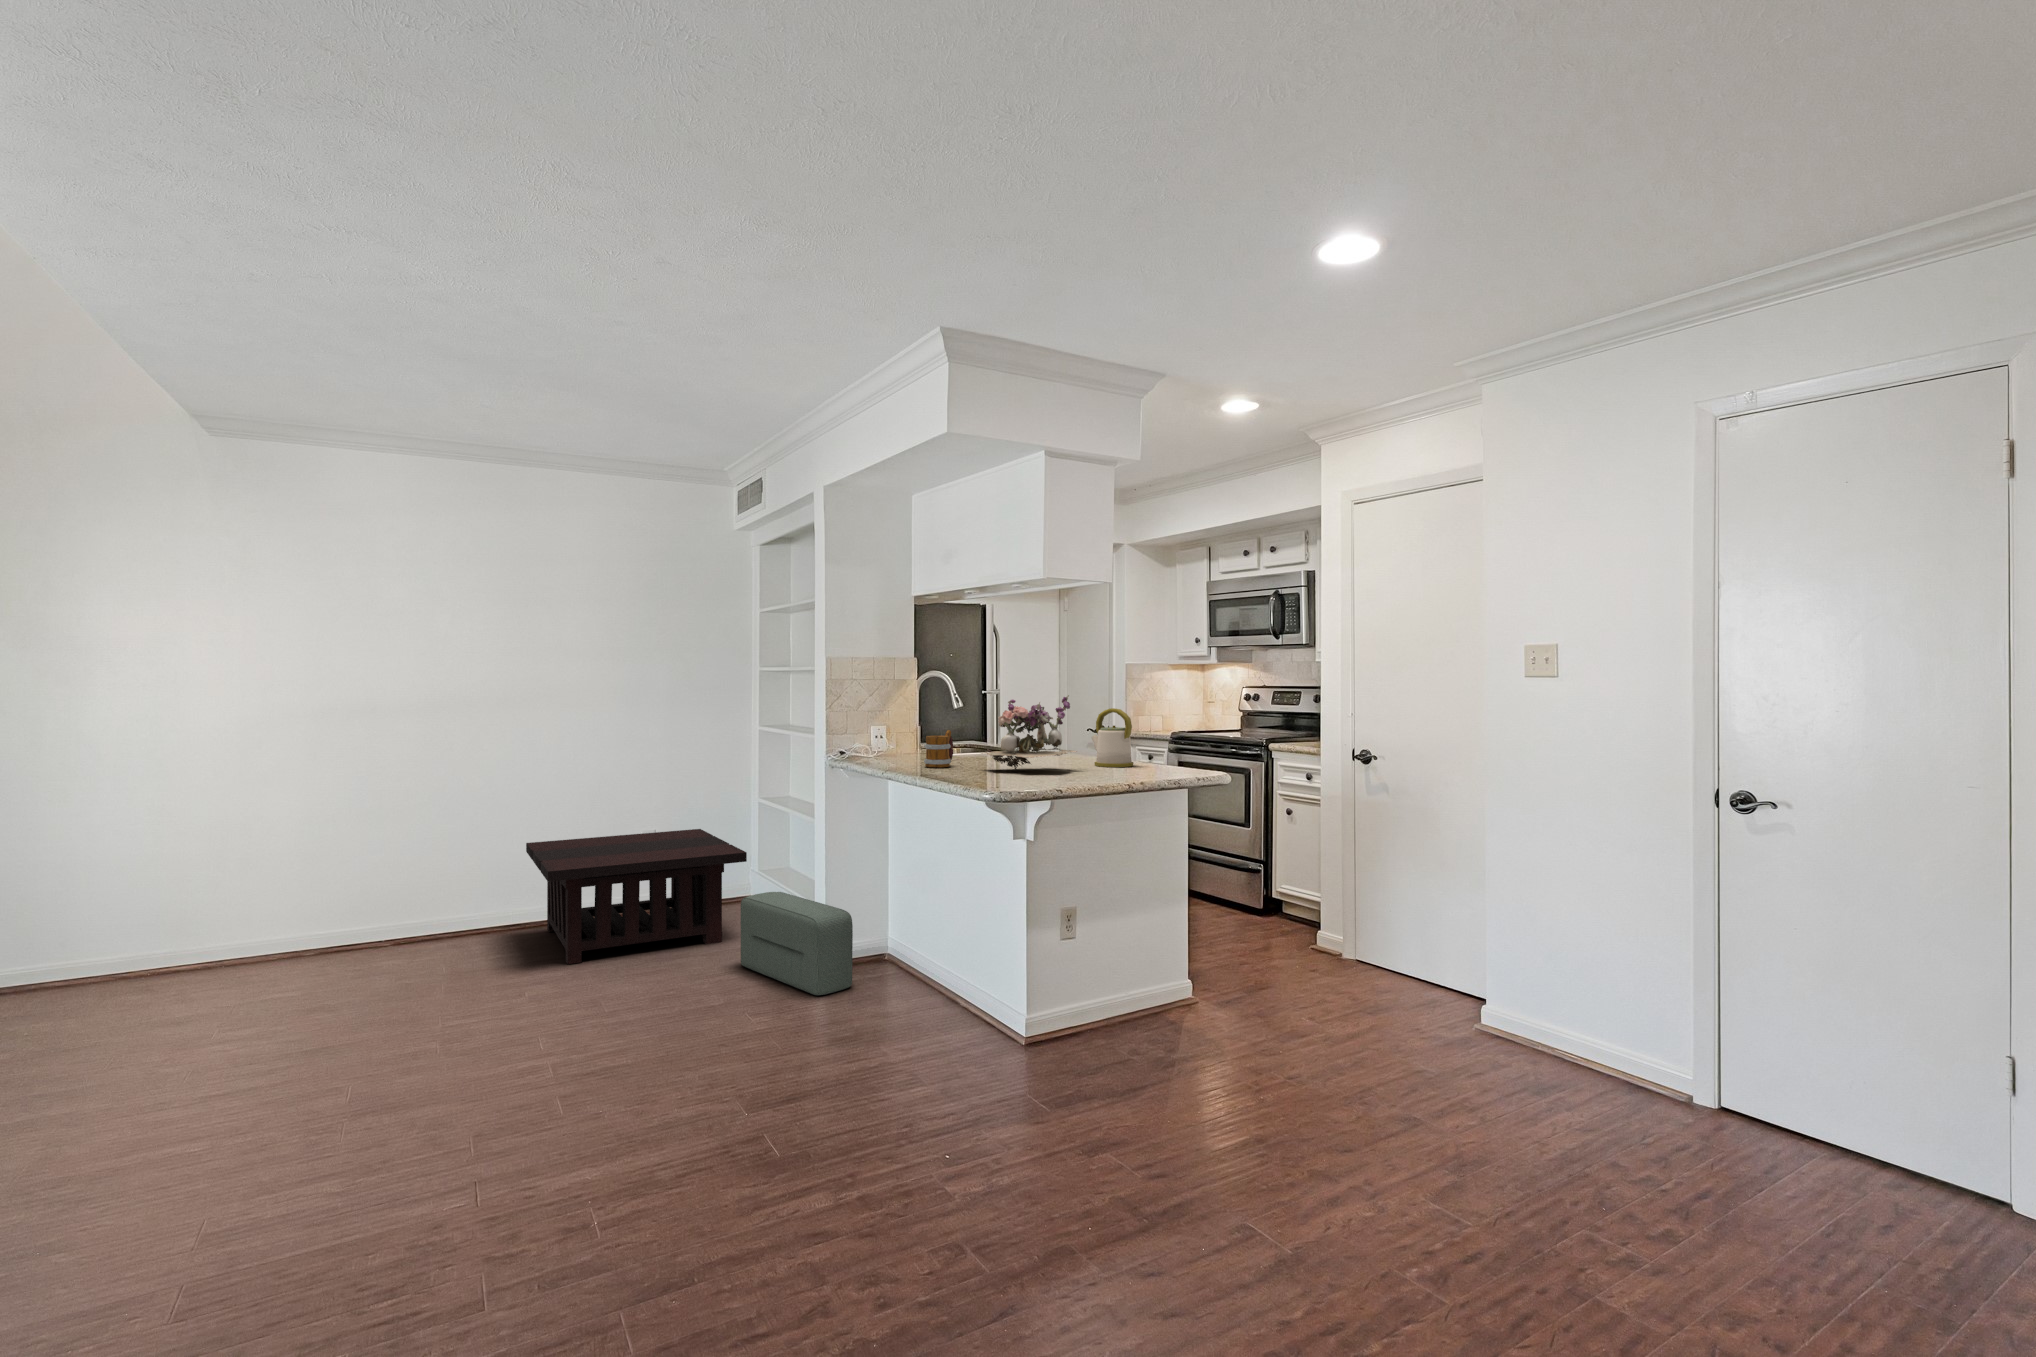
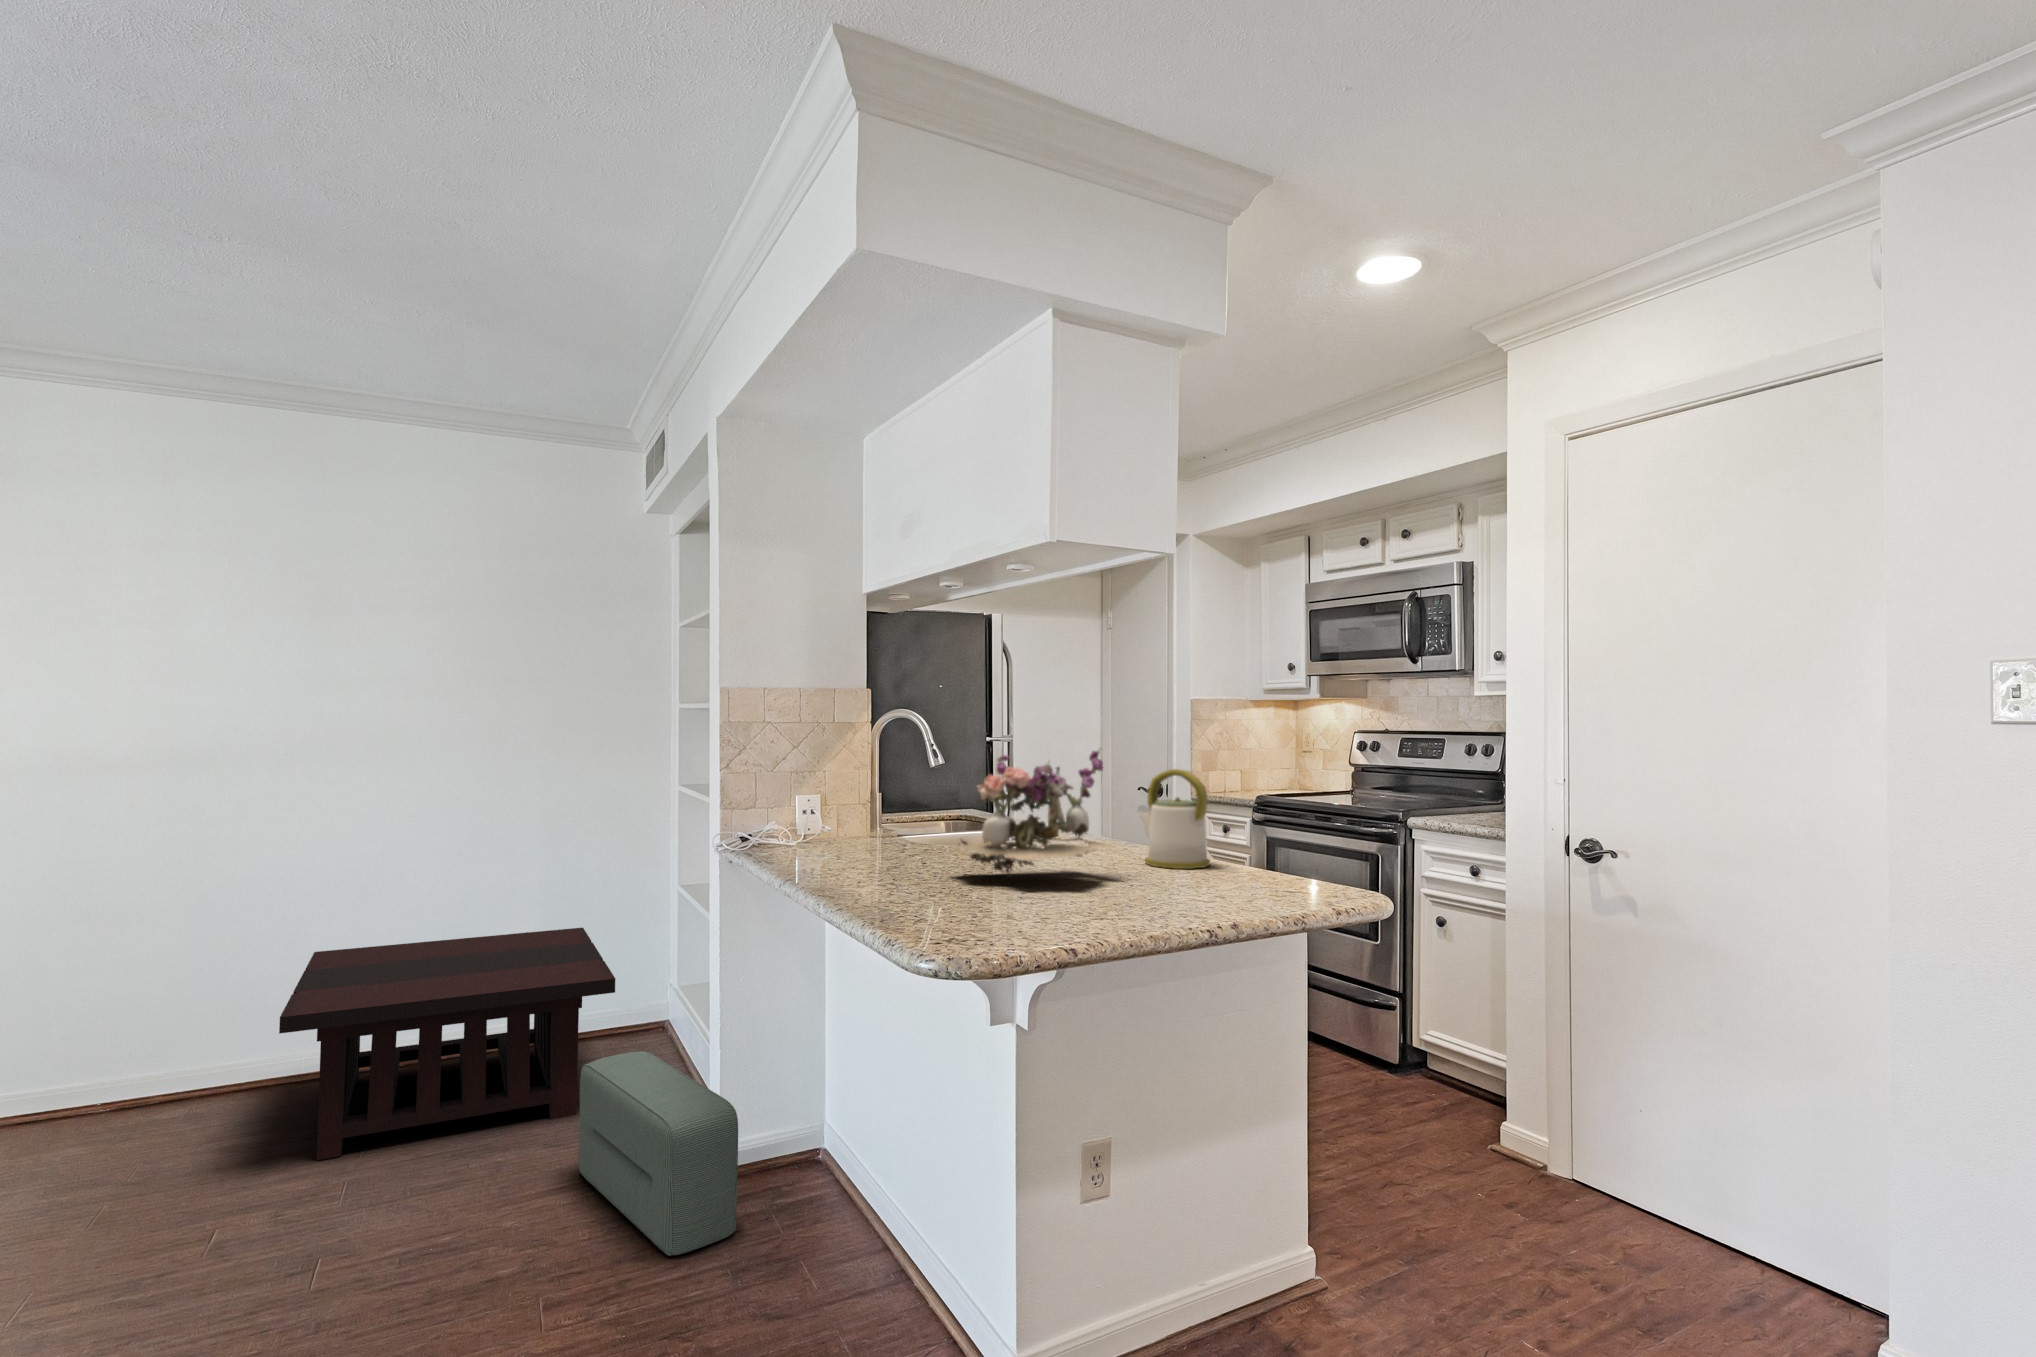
mug: present [924,730,953,768] -> none [857,804,910,869]

